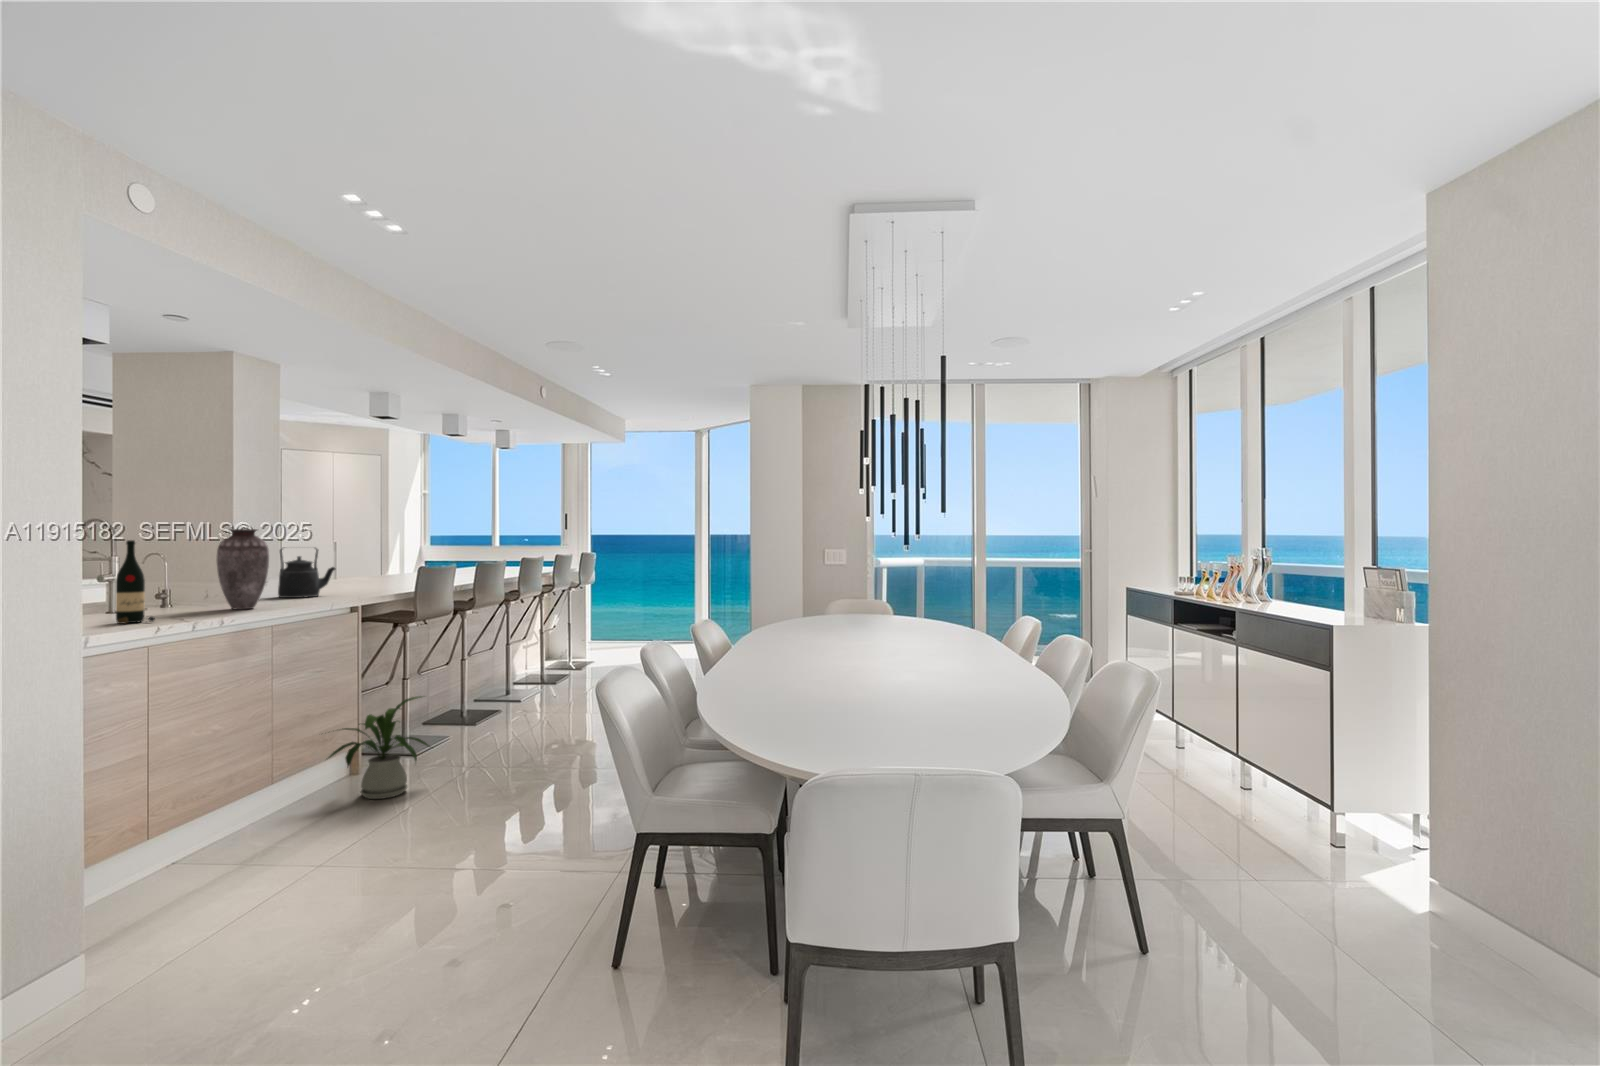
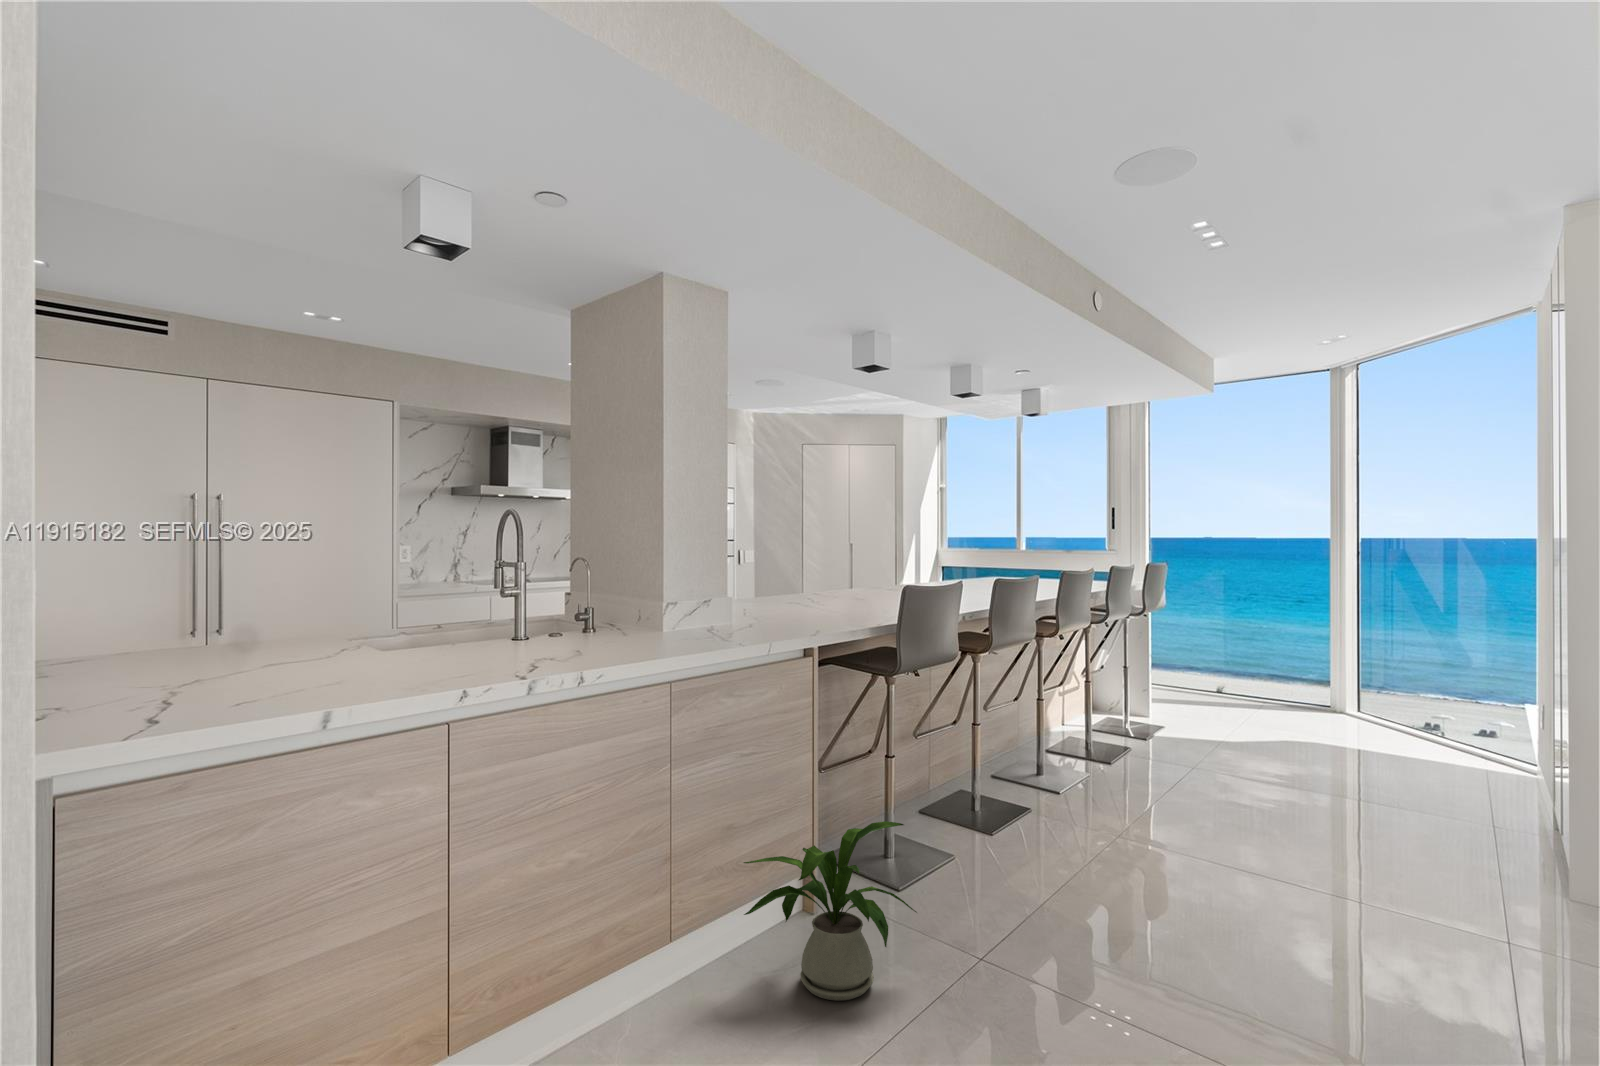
vase: present [217,529,269,609] -> none [593,524,666,655]
wine bottle: present [116,540,155,624] -> none [390,541,447,687]
kettle: present [278,548,335,598] -> none [716,553,792,628]

